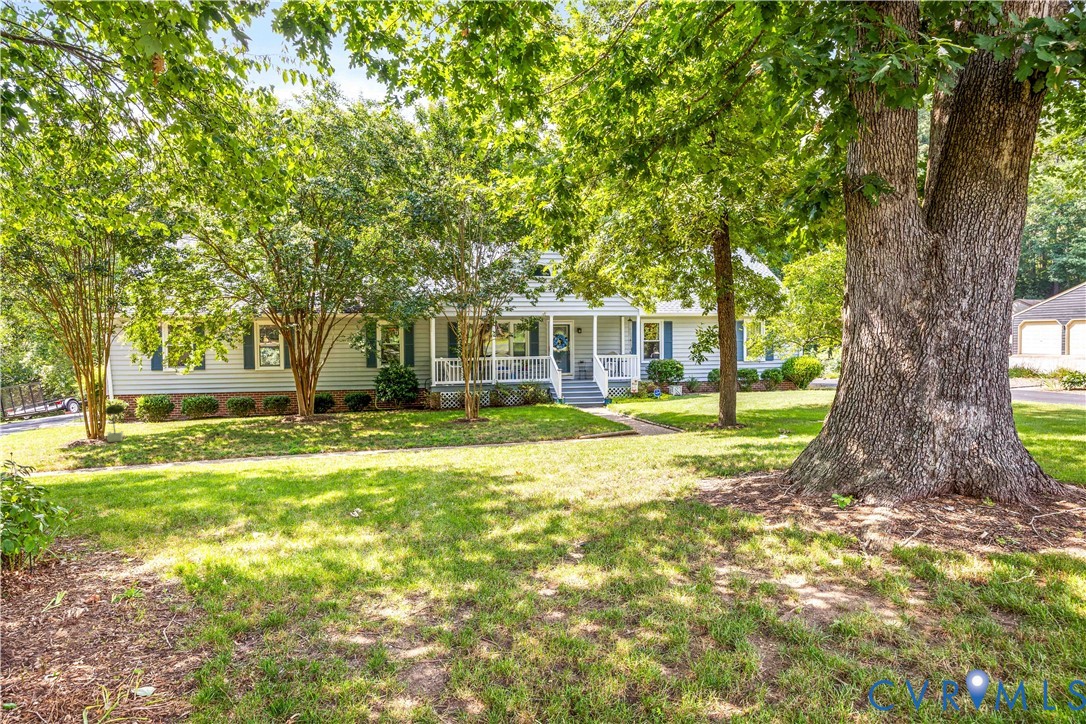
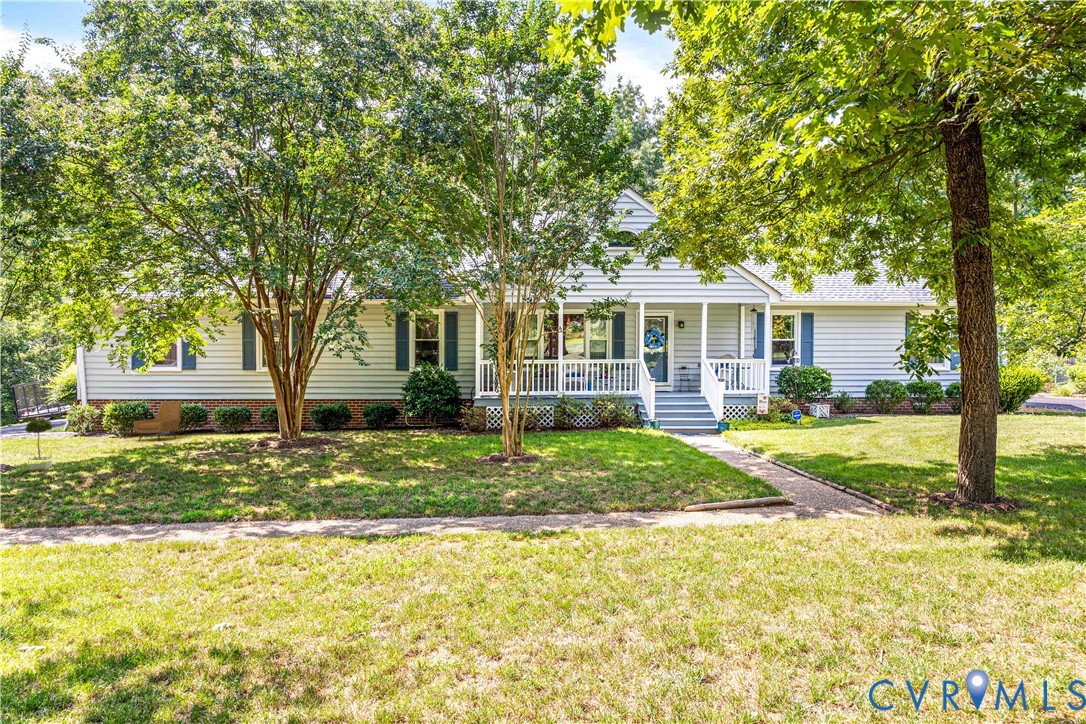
chair: none [158,393,195,425] -> present [133,401,181,441]

